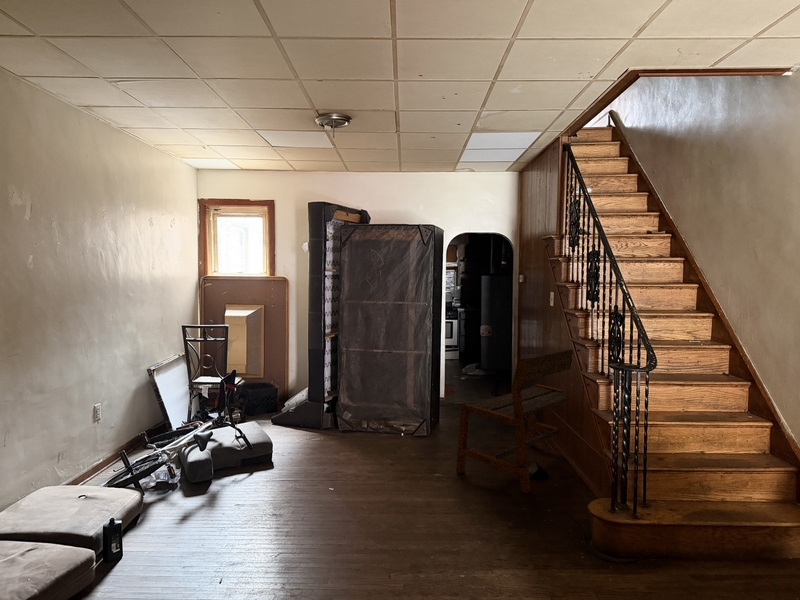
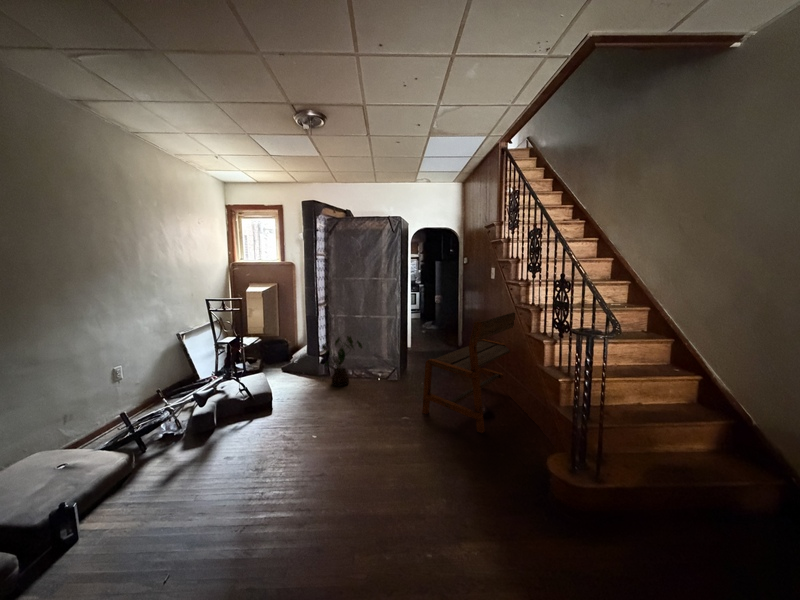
house plant: none [328,377,380,442] -> present [322,336,362,386]

